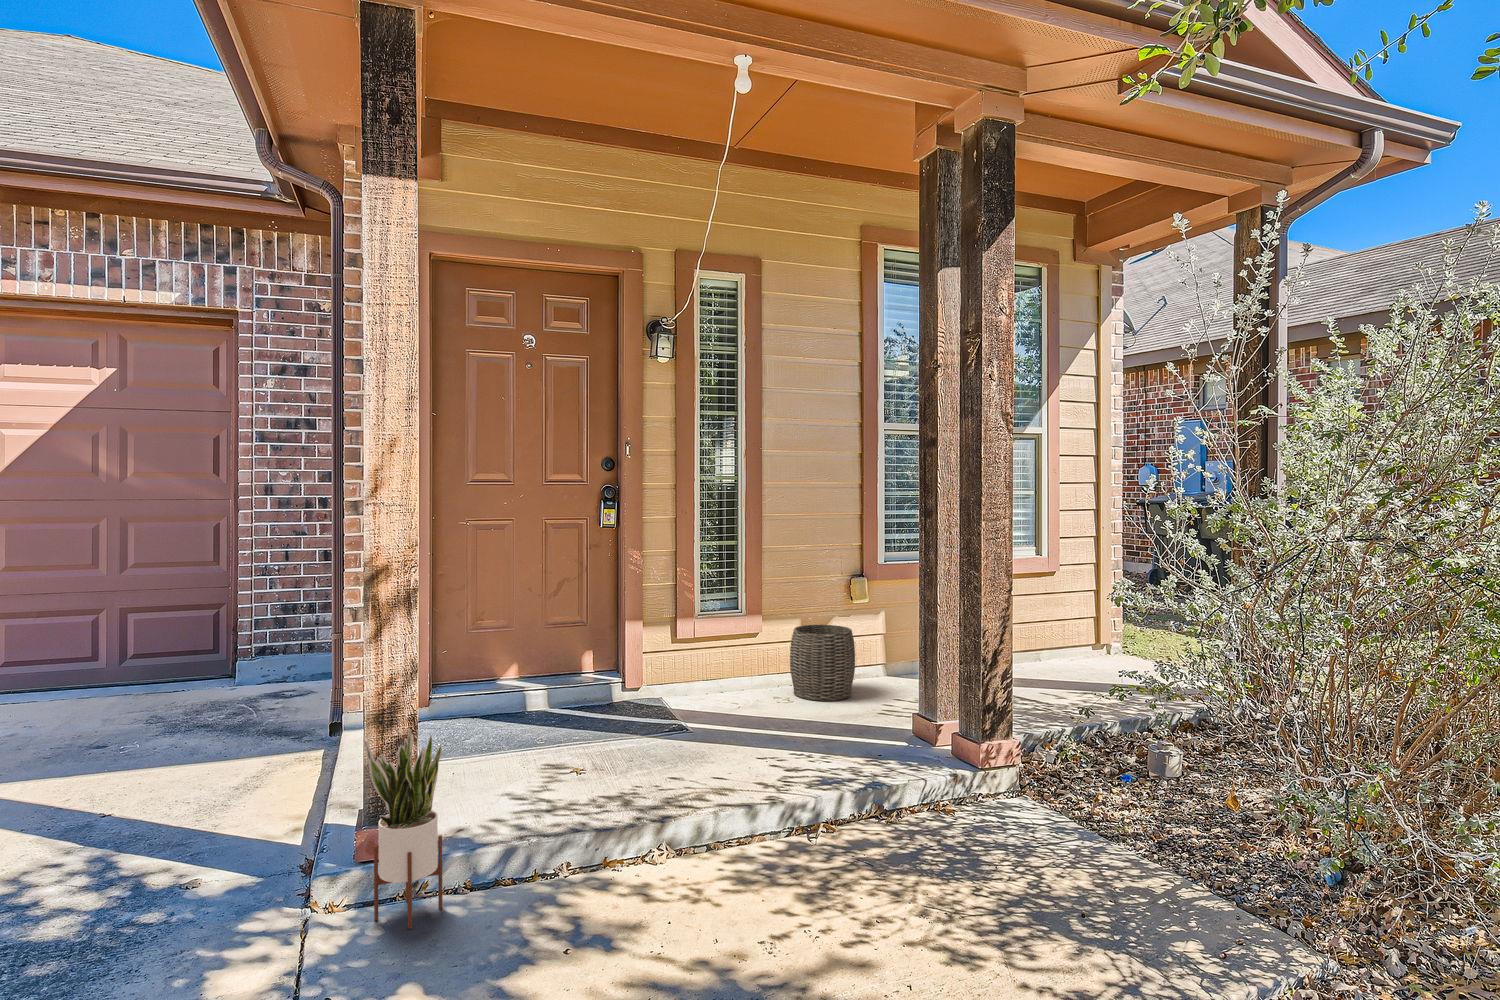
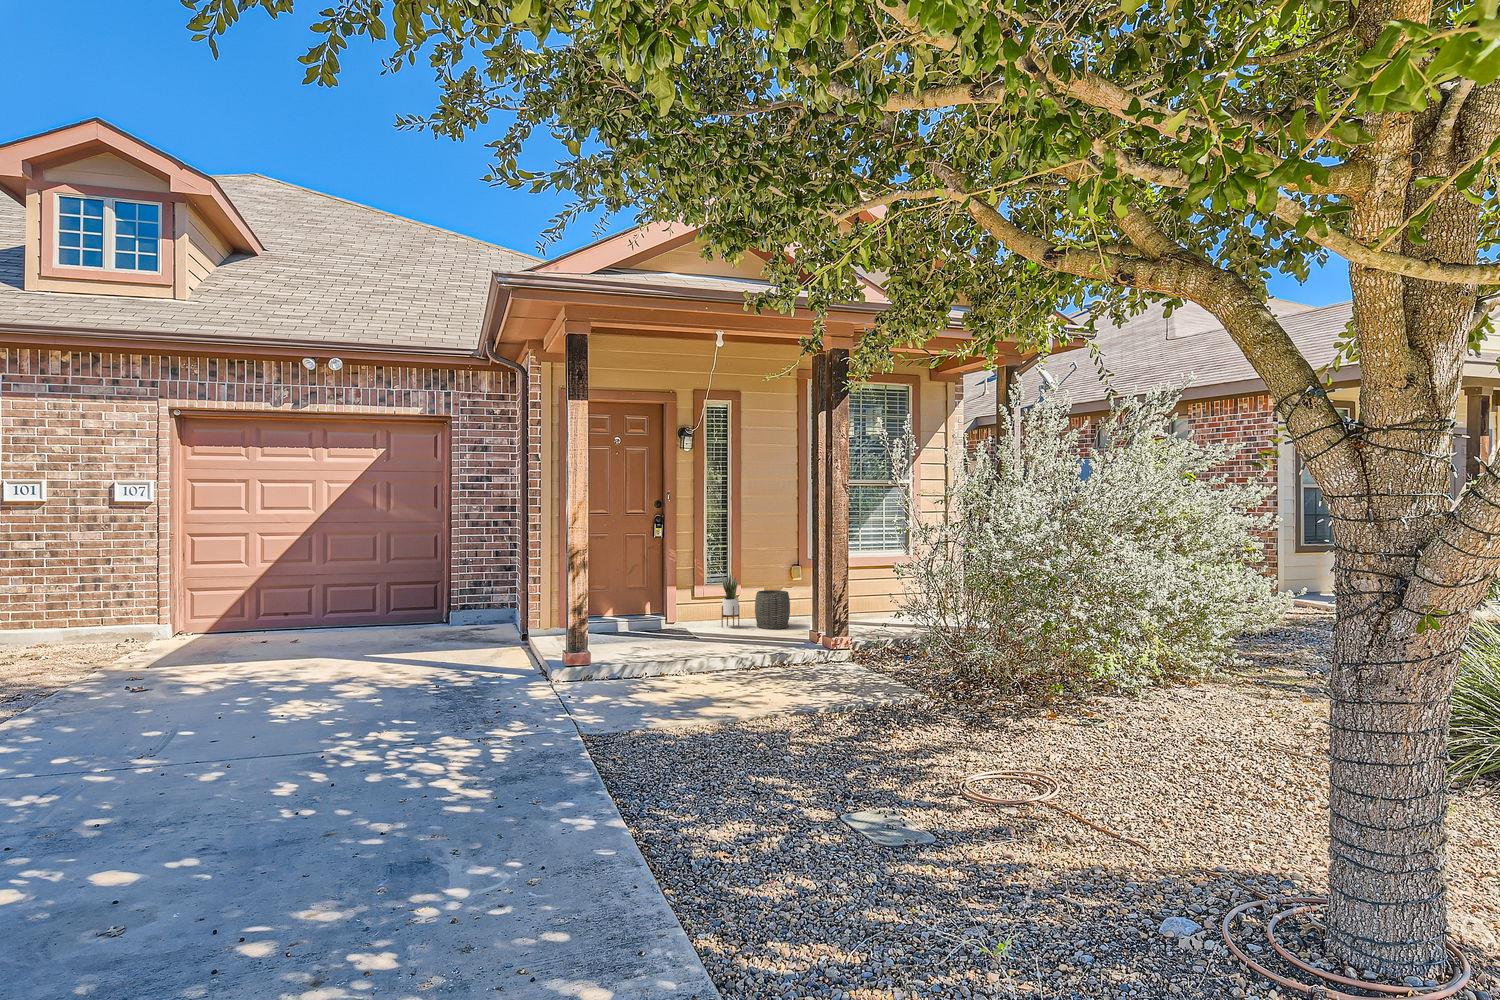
potted plant: present [363,729,442,929] -> present [721,574,739,628]

